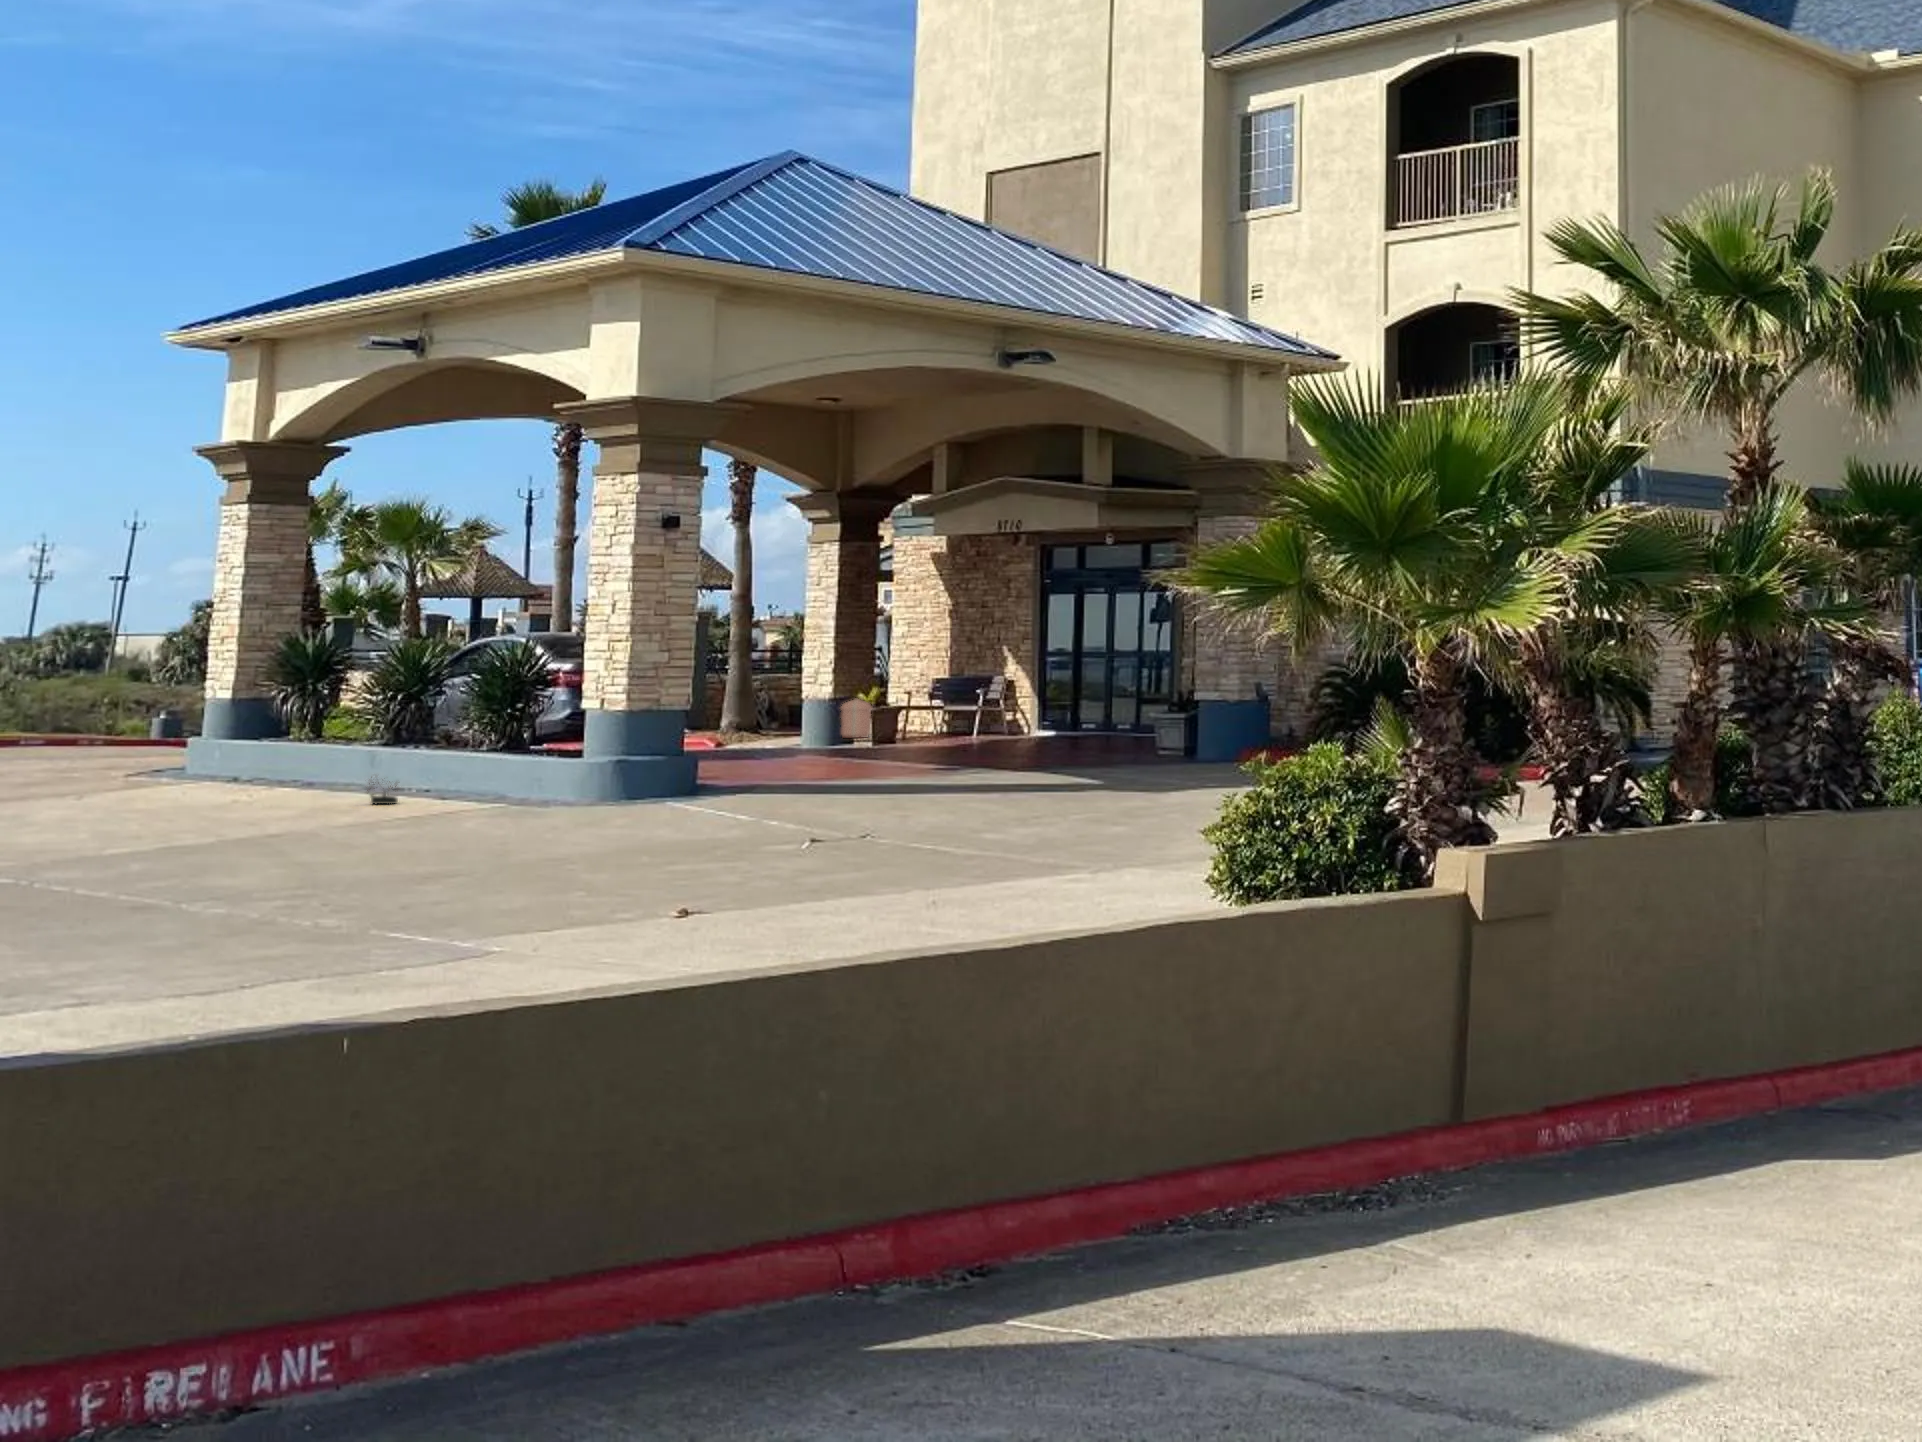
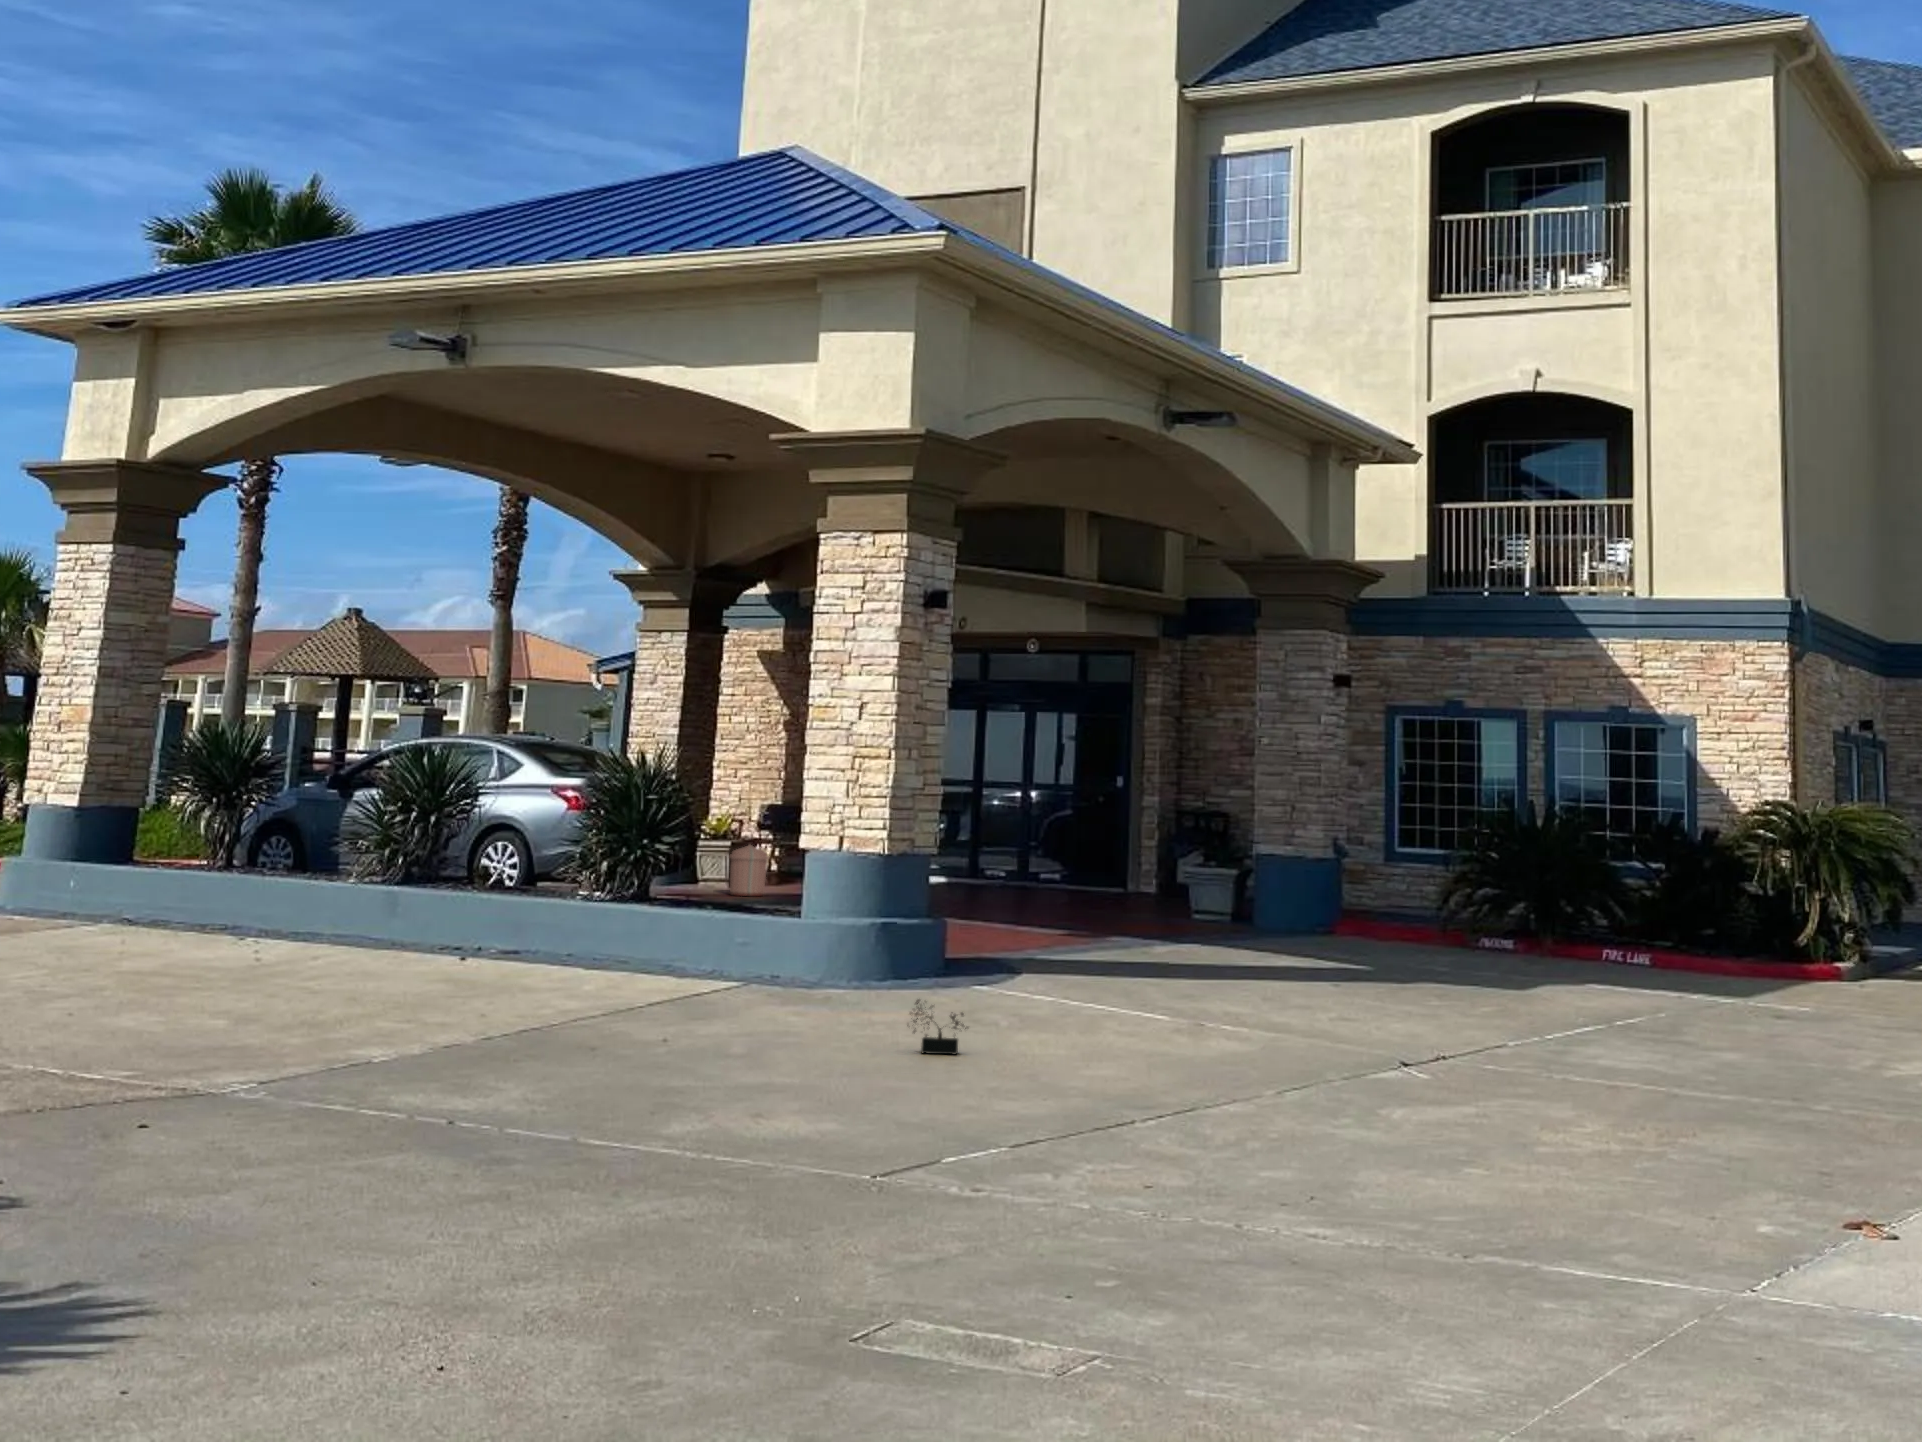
decorative plant: present [367,777,398,804] -> present [911,999,968,1054]

